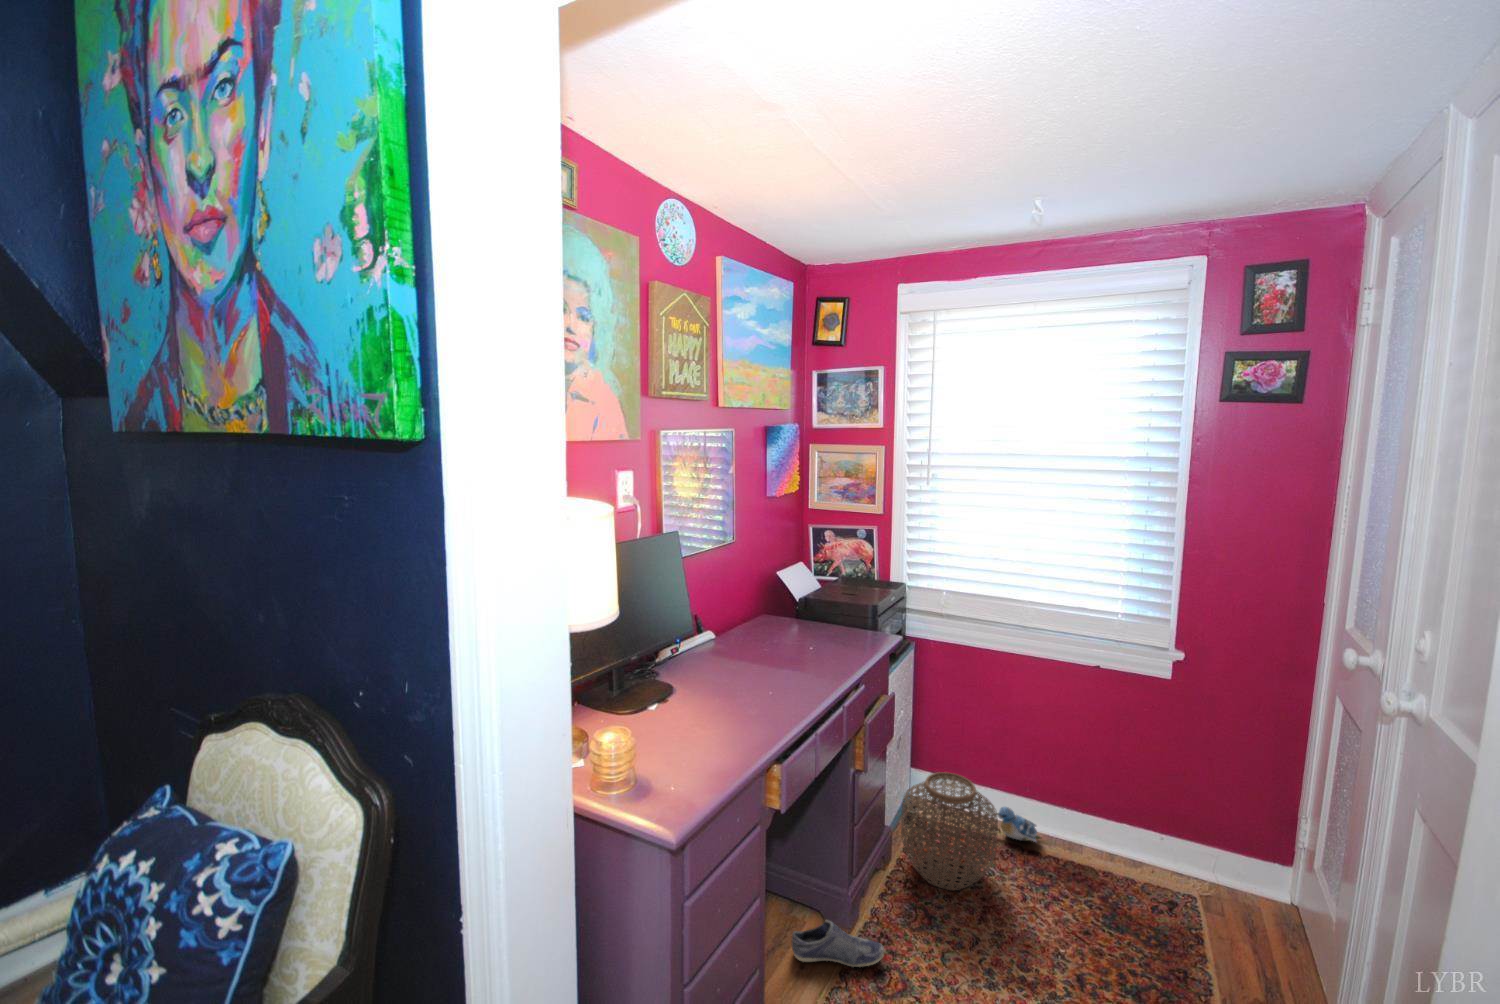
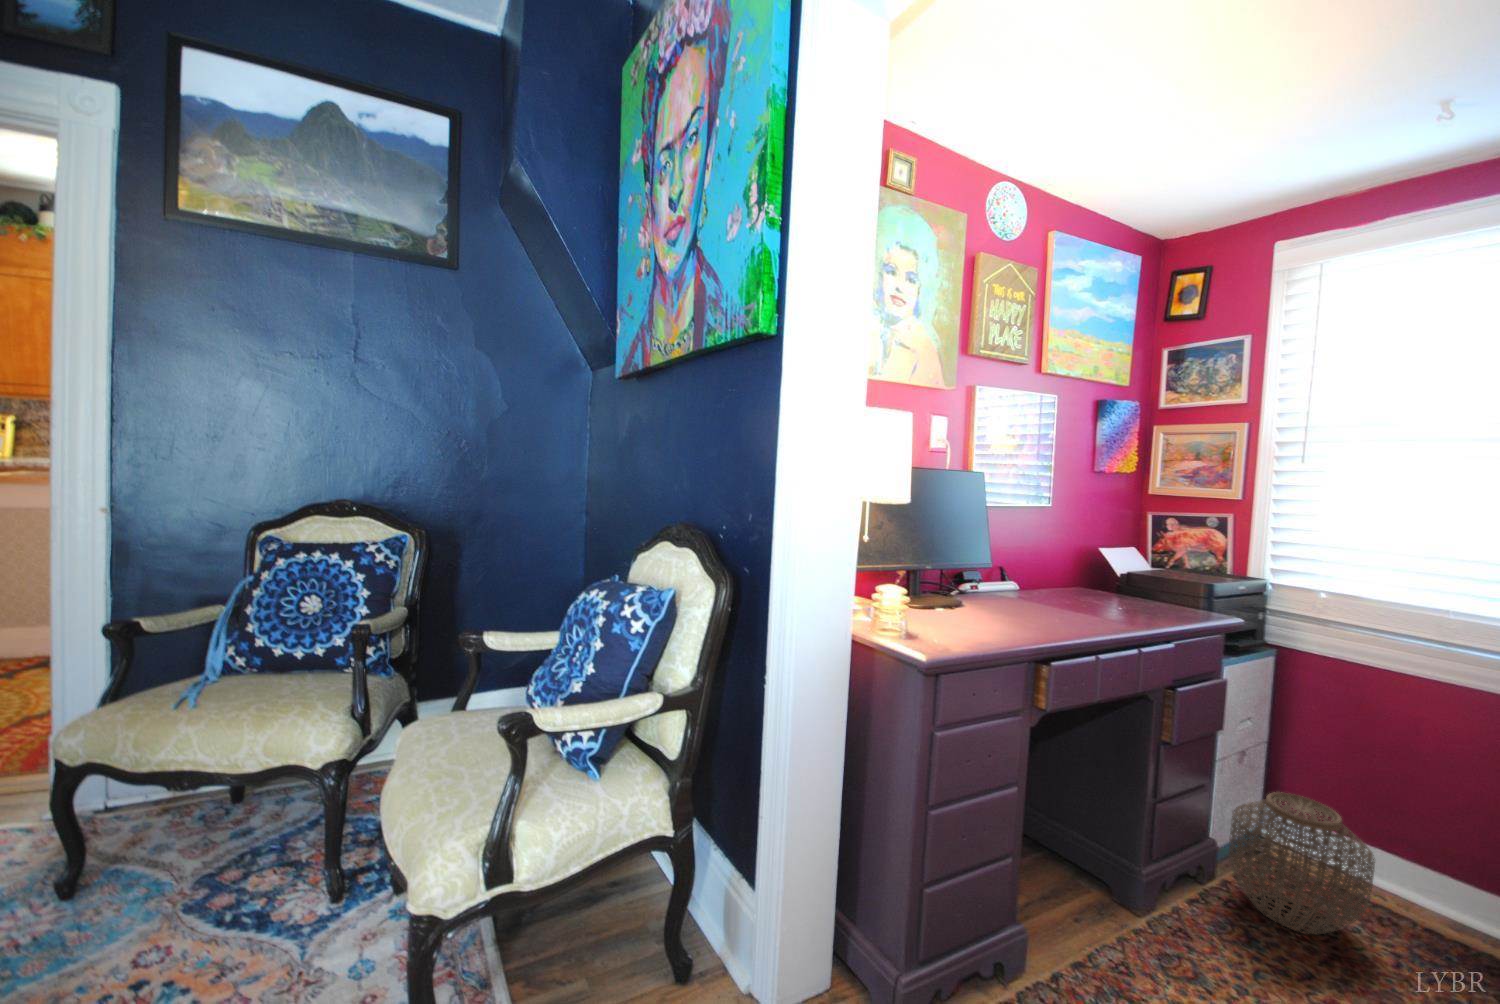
plush toy: present [998,807,1041,842] -> none [1387,872,1464,930]
shoe: present [792,920,884,967] -> none [1069,886,1180,949]

